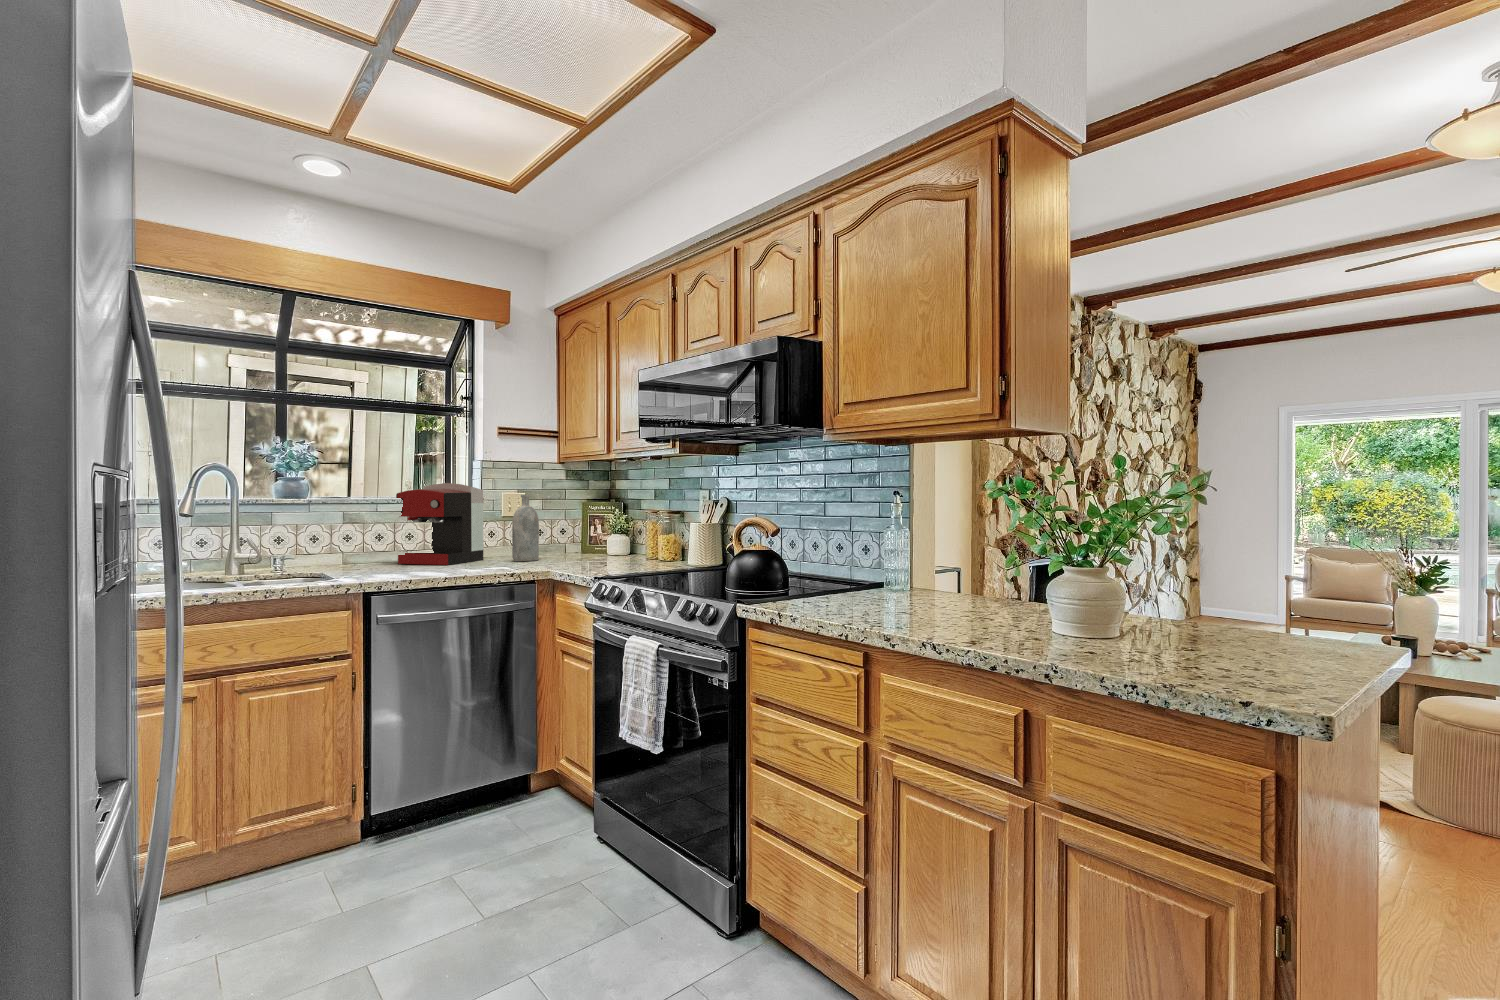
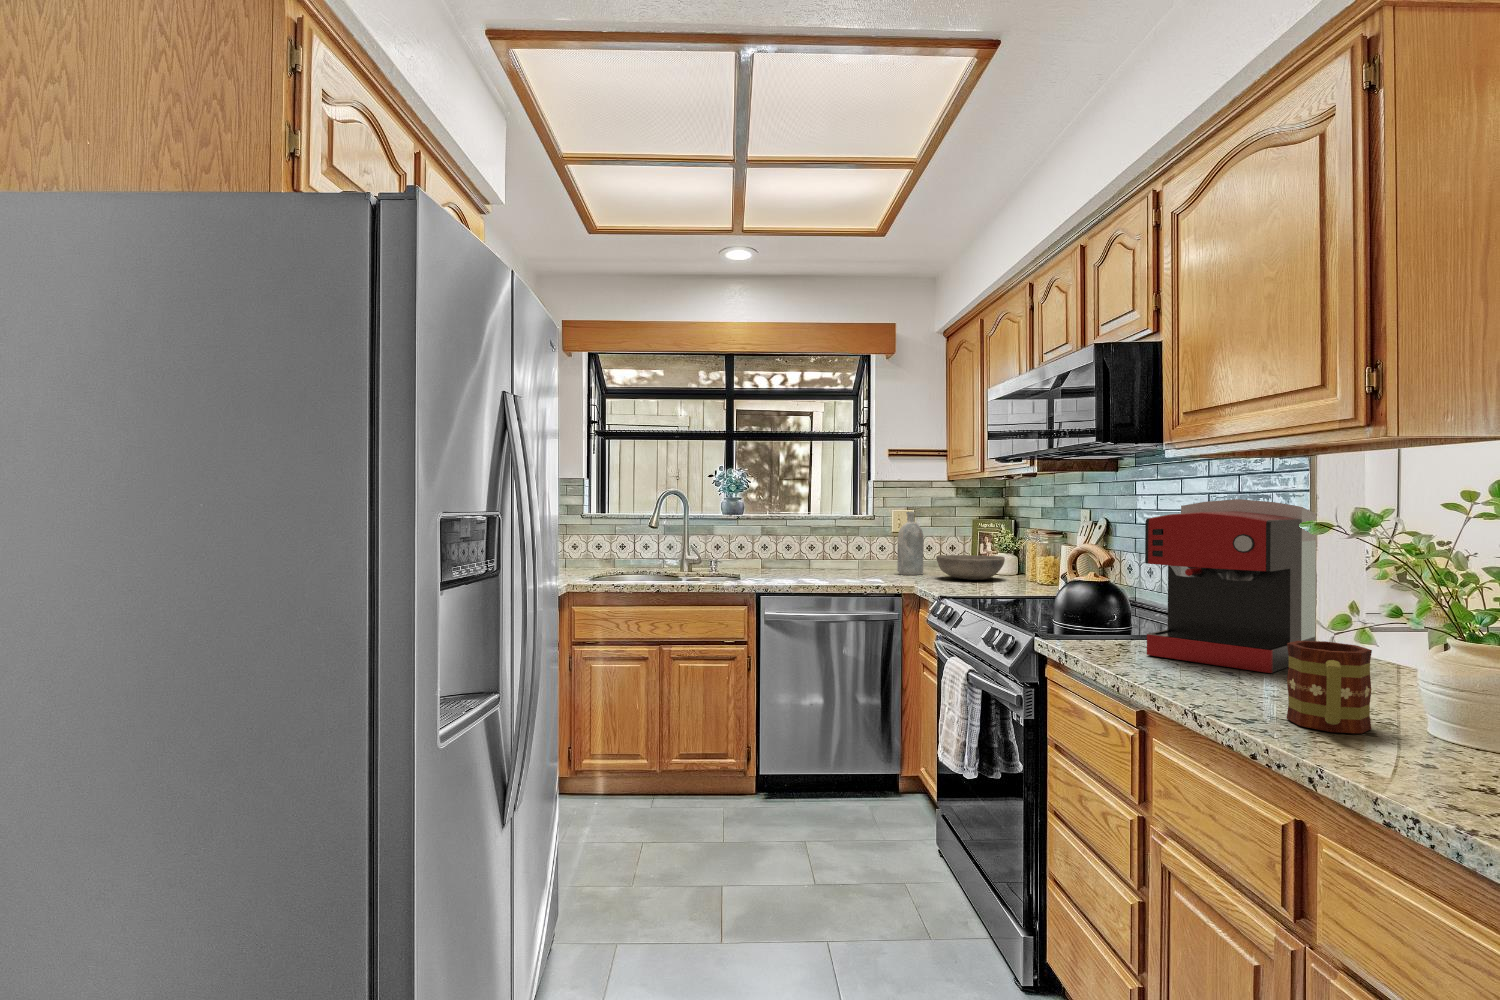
coffee maker: present [396,483,483,565] -> present [1145,499,1316,673]
bowl: none [559,537,626,561] -> present [937,555,1005,580]
mug: none [993,579,1044,644] -> present [1287,641,1372,734]

